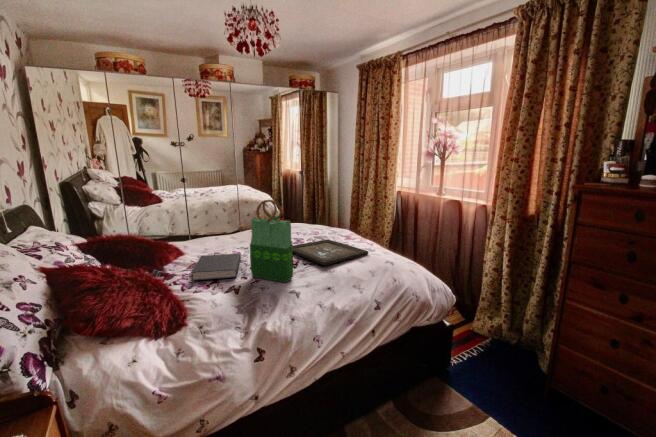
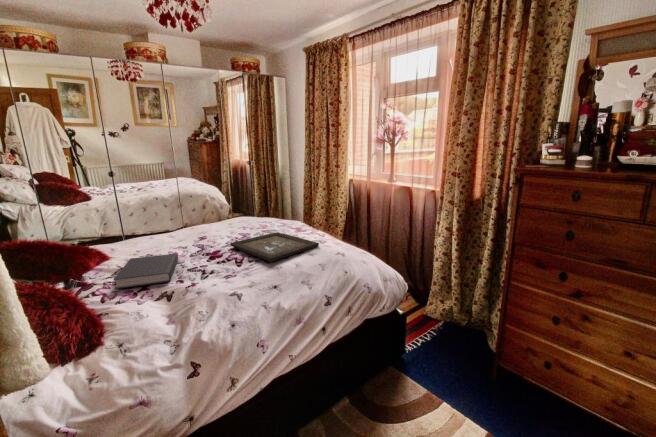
tote bag: present [250,200,293,282] -> none [183,192,235,284]

